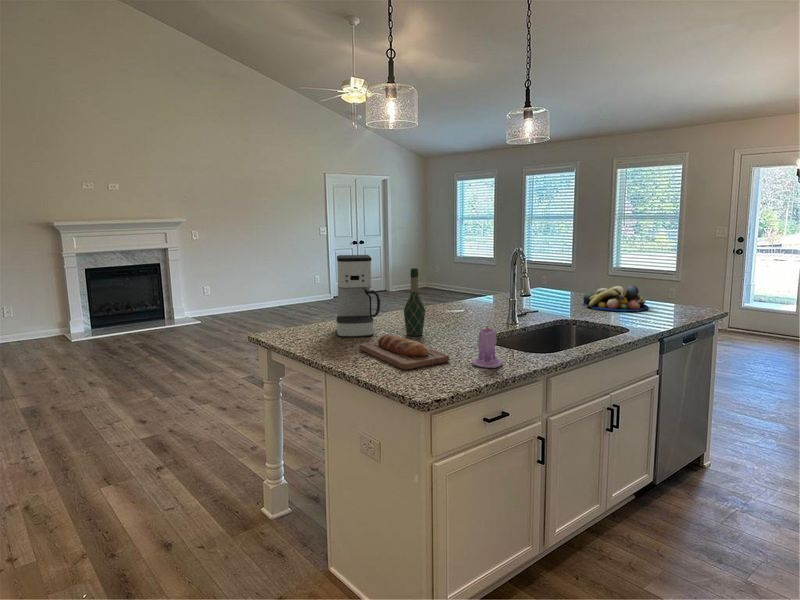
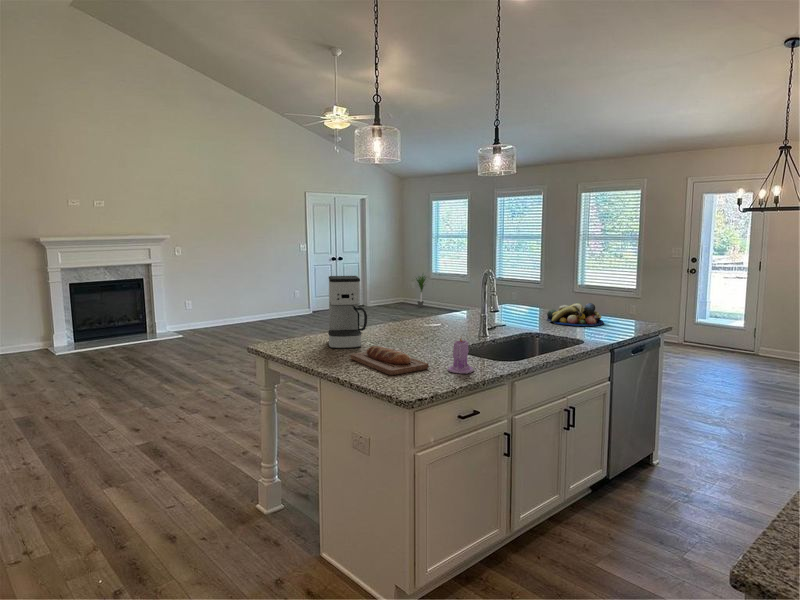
potted plant: none [432,254,457,292] -> present [416,276,426,307]
wine bottle: present [404,268,425,336] -> none [388,288,407,347]

